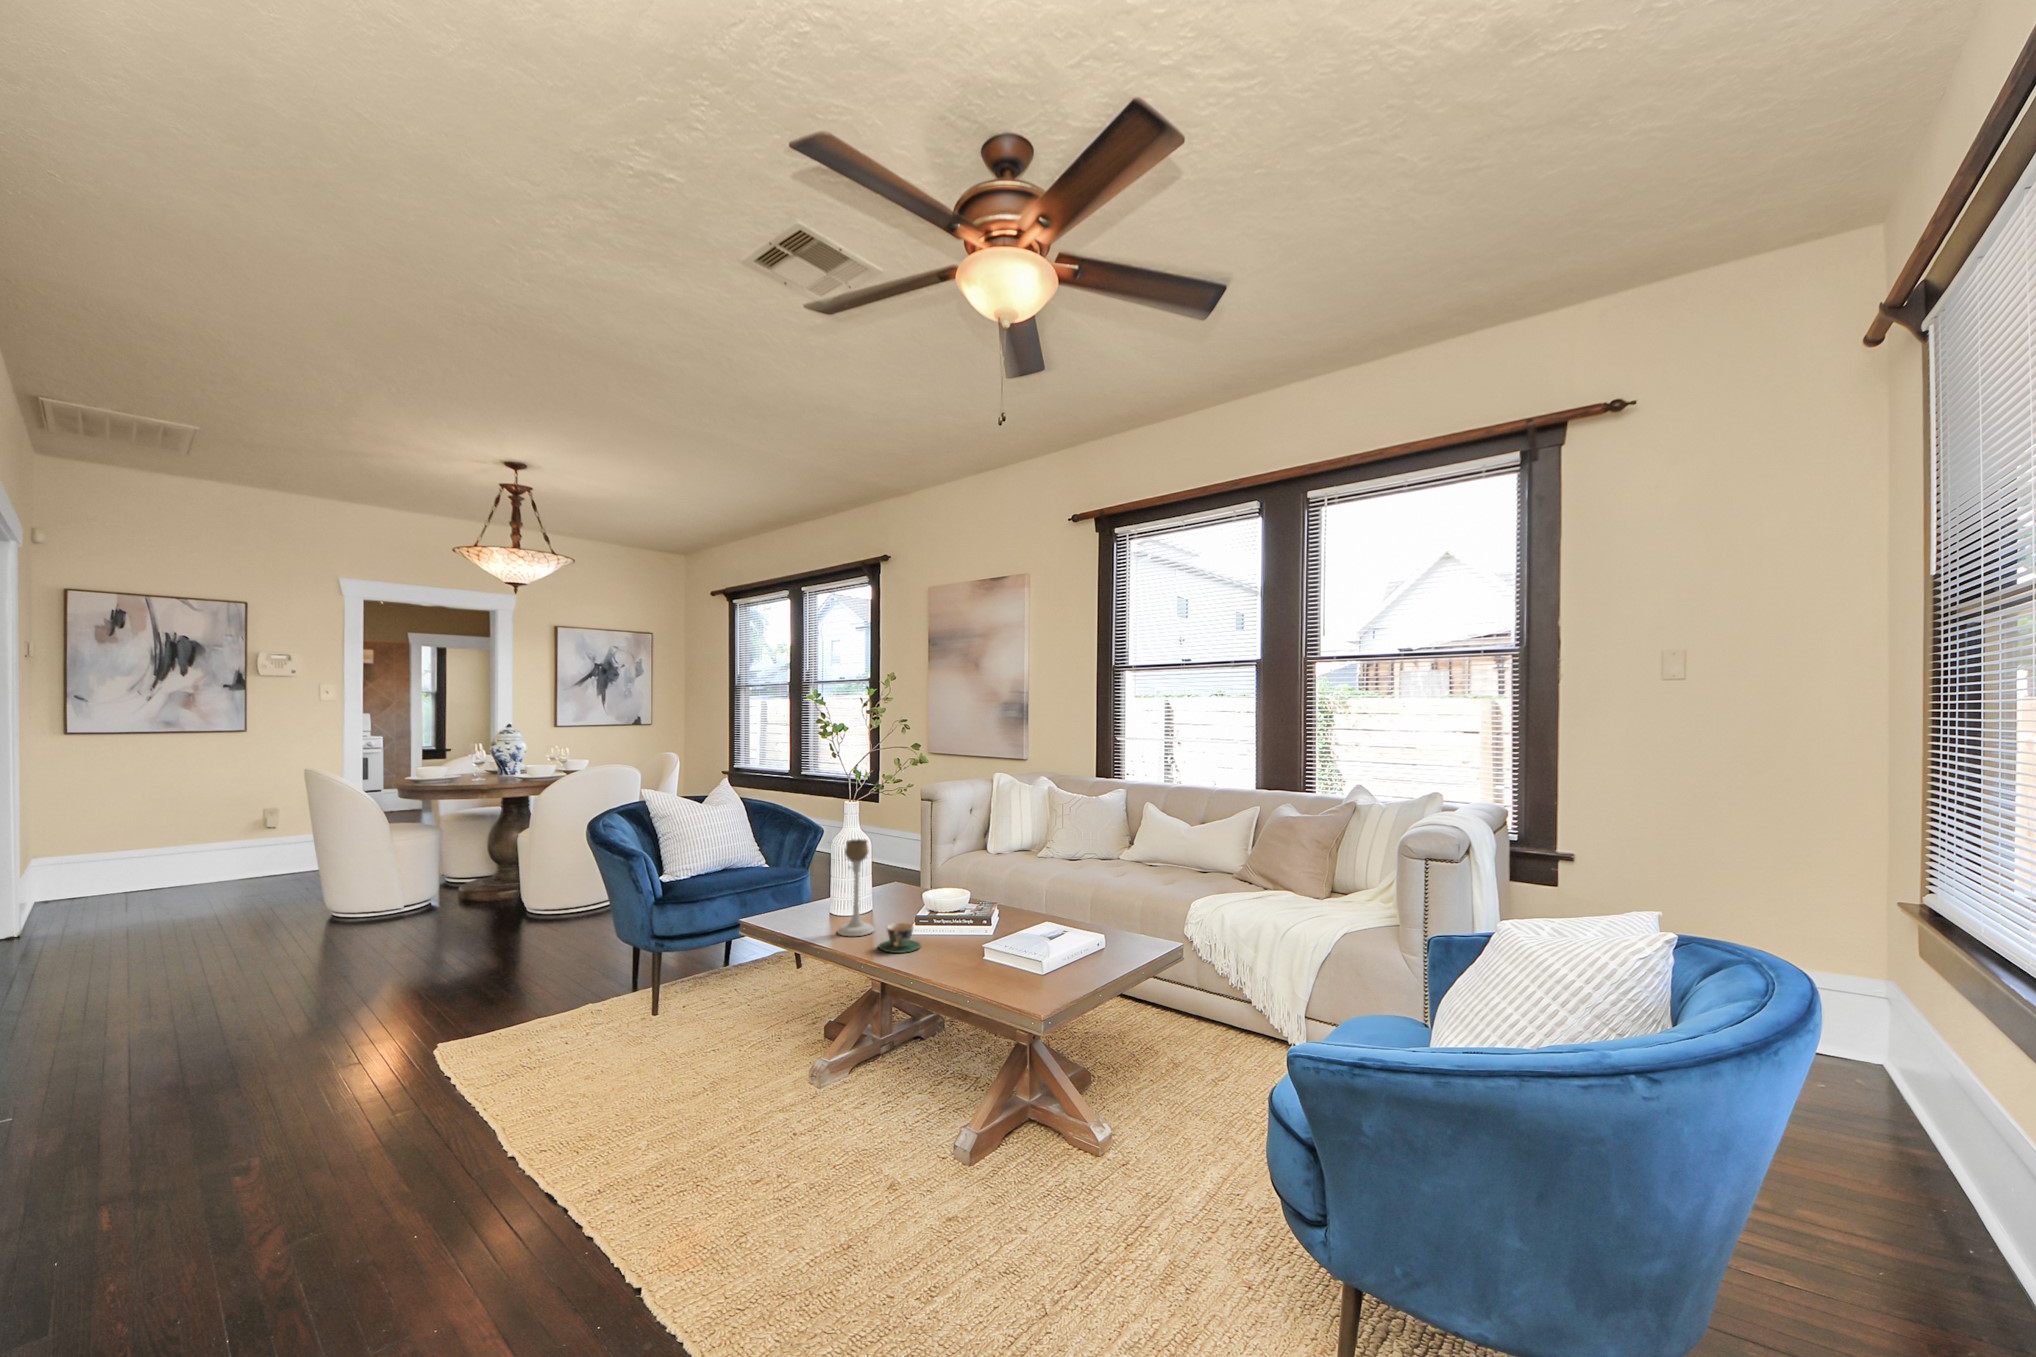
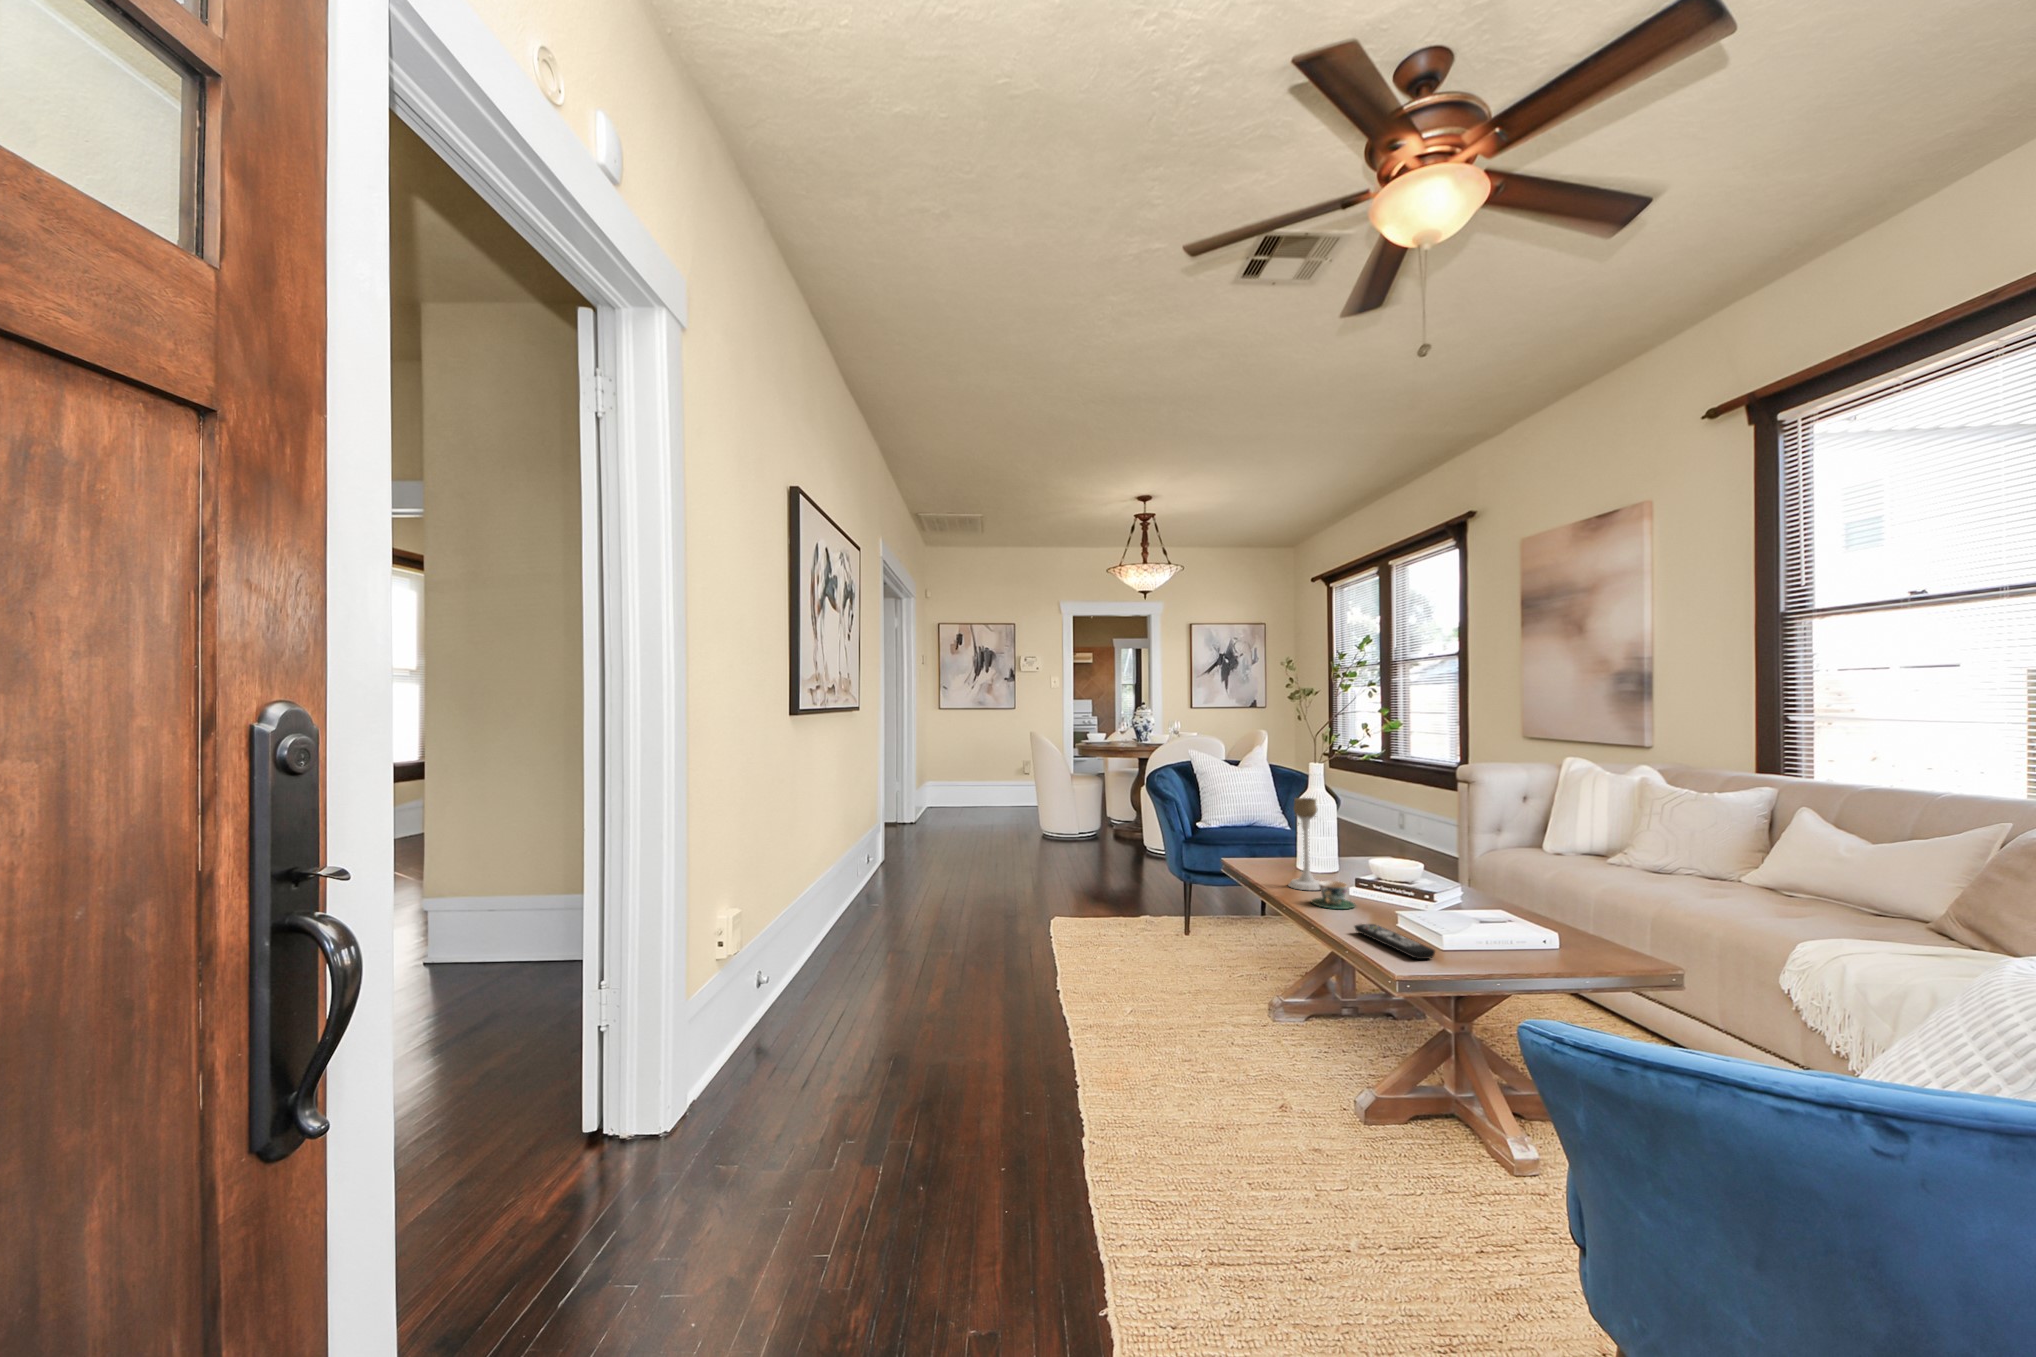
remote control: none [952,962,1038,991] -> present [1355,924,1435,959]

